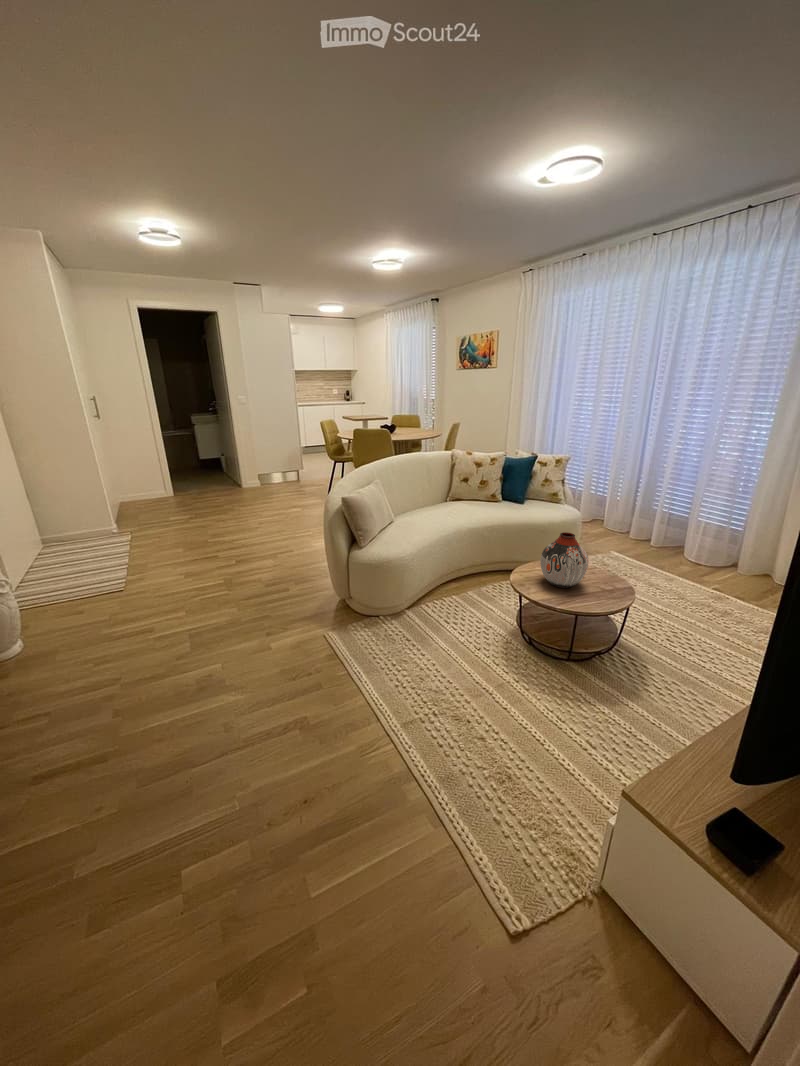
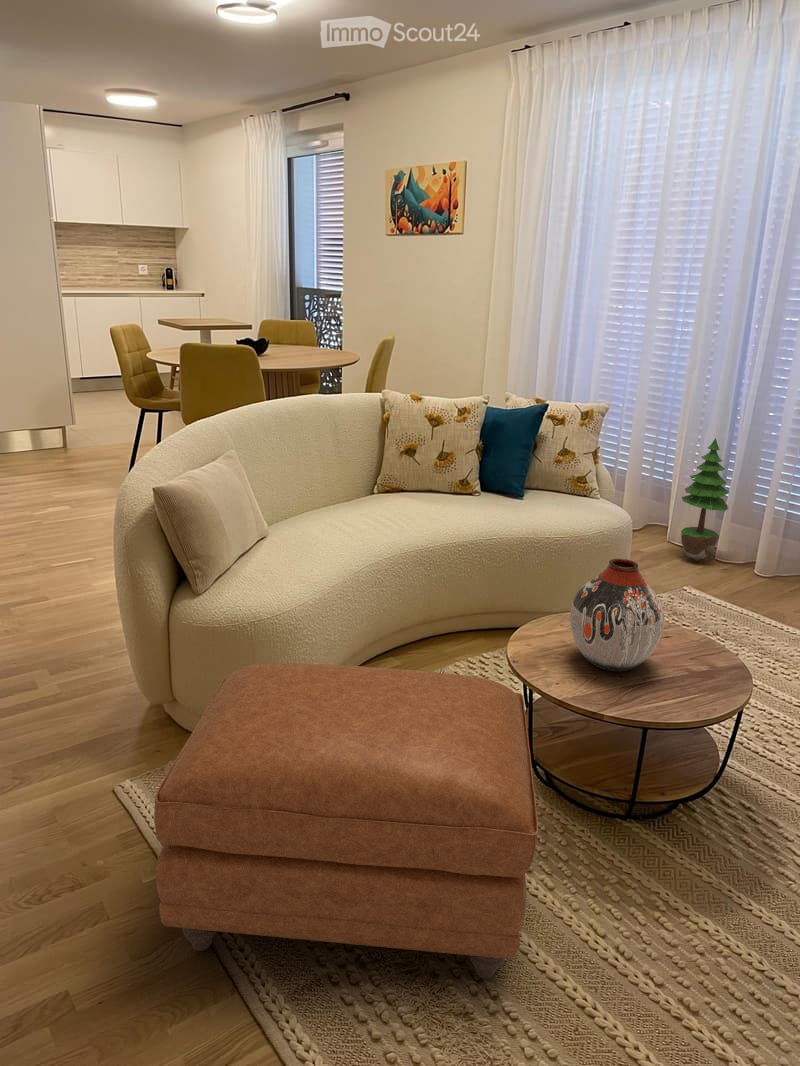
potted tree: none [609,472,636,537] -> present [681,438,729,561]
ottoman: none [344,579,517,725] -> present [154,663,538,979]

